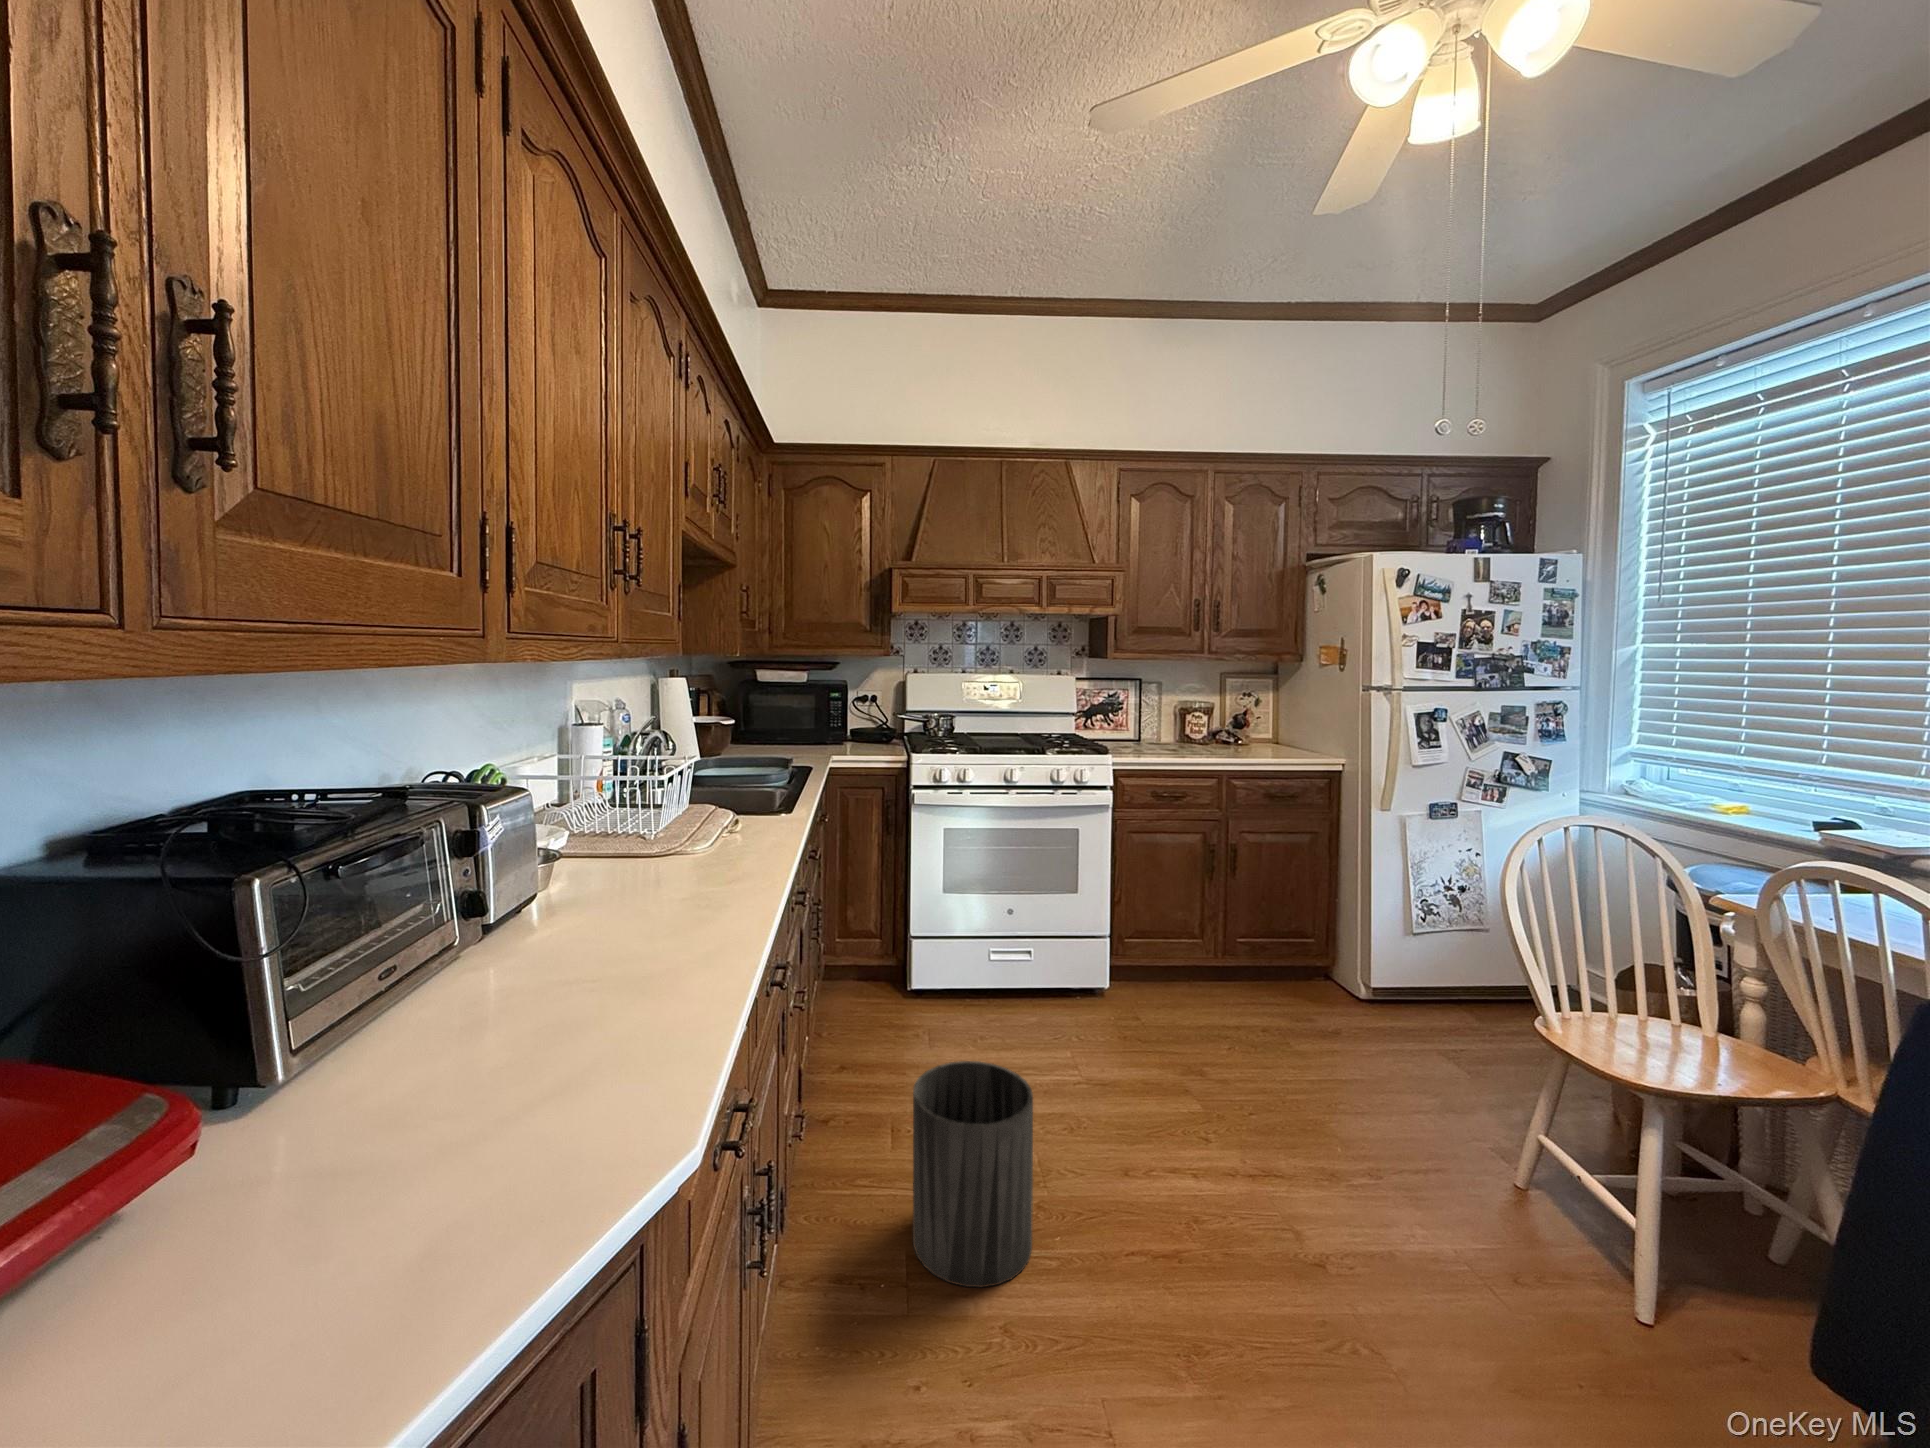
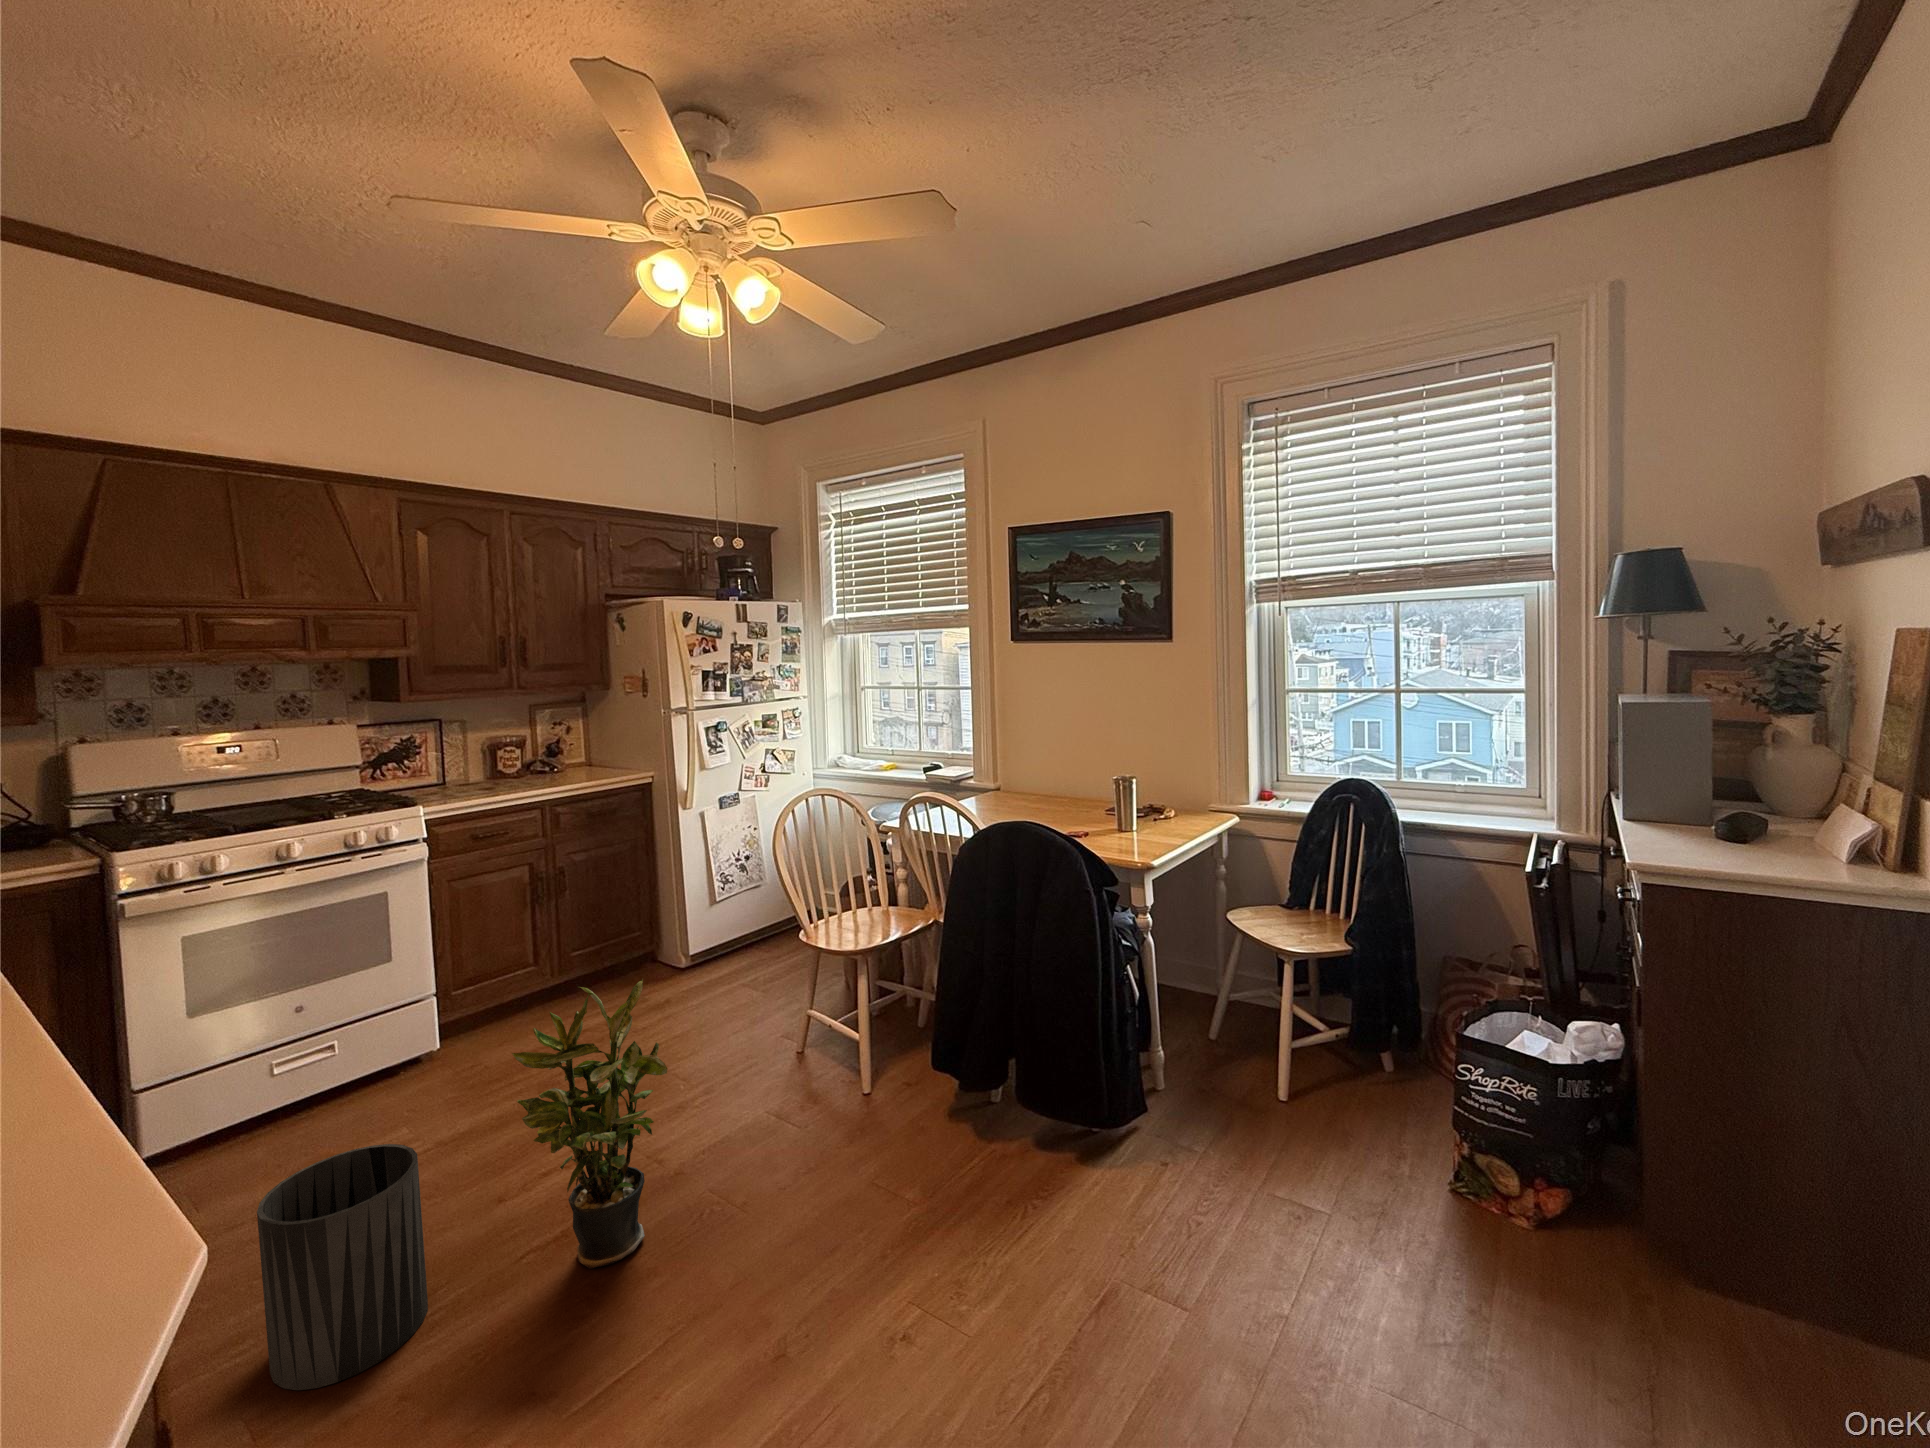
potted plant: none [1116,988,1299,1348] -> present [512,979,668,1269]

